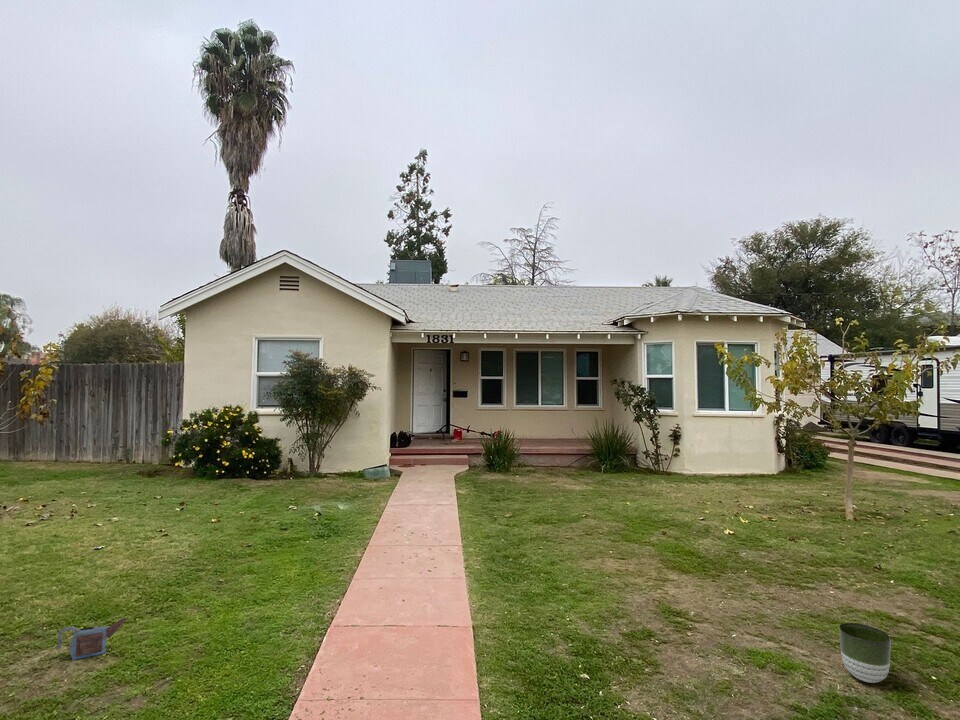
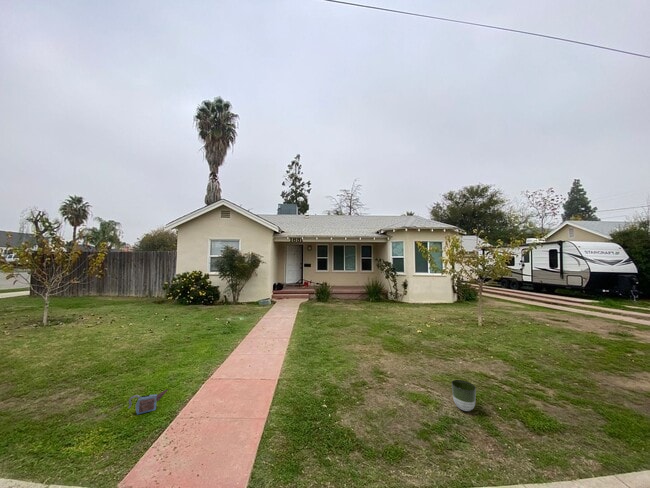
watering can: present [56,618,127,660] -> present [128,389,168,415]

